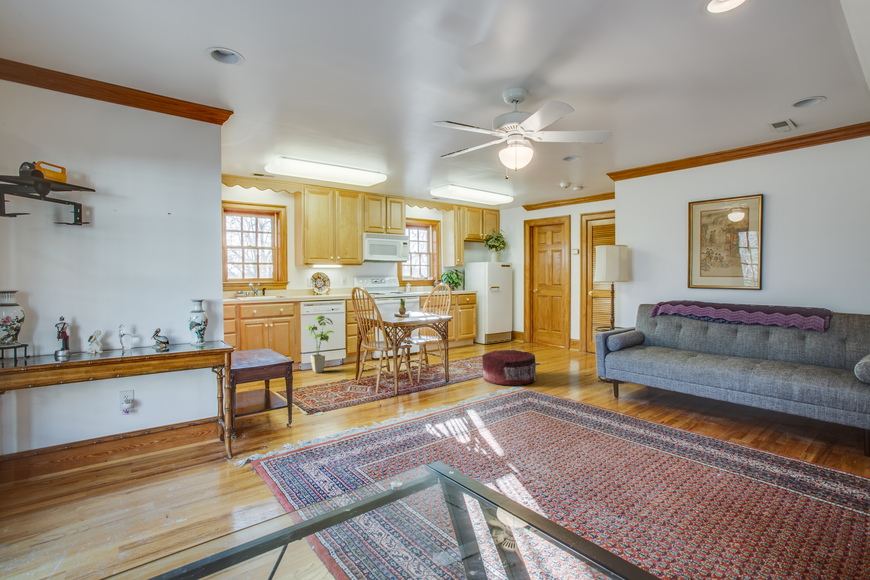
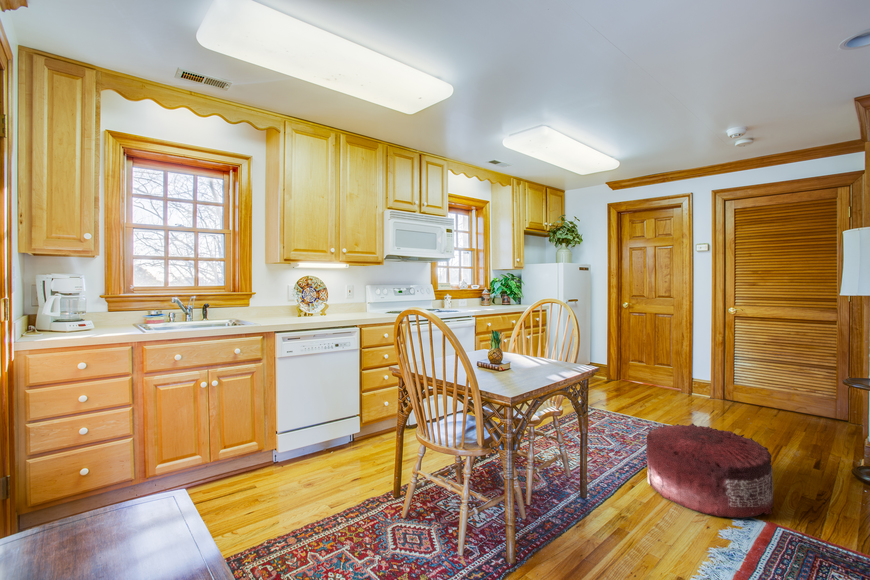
house plant: present [305,315,333,373] -> none [283,359,341,475]

